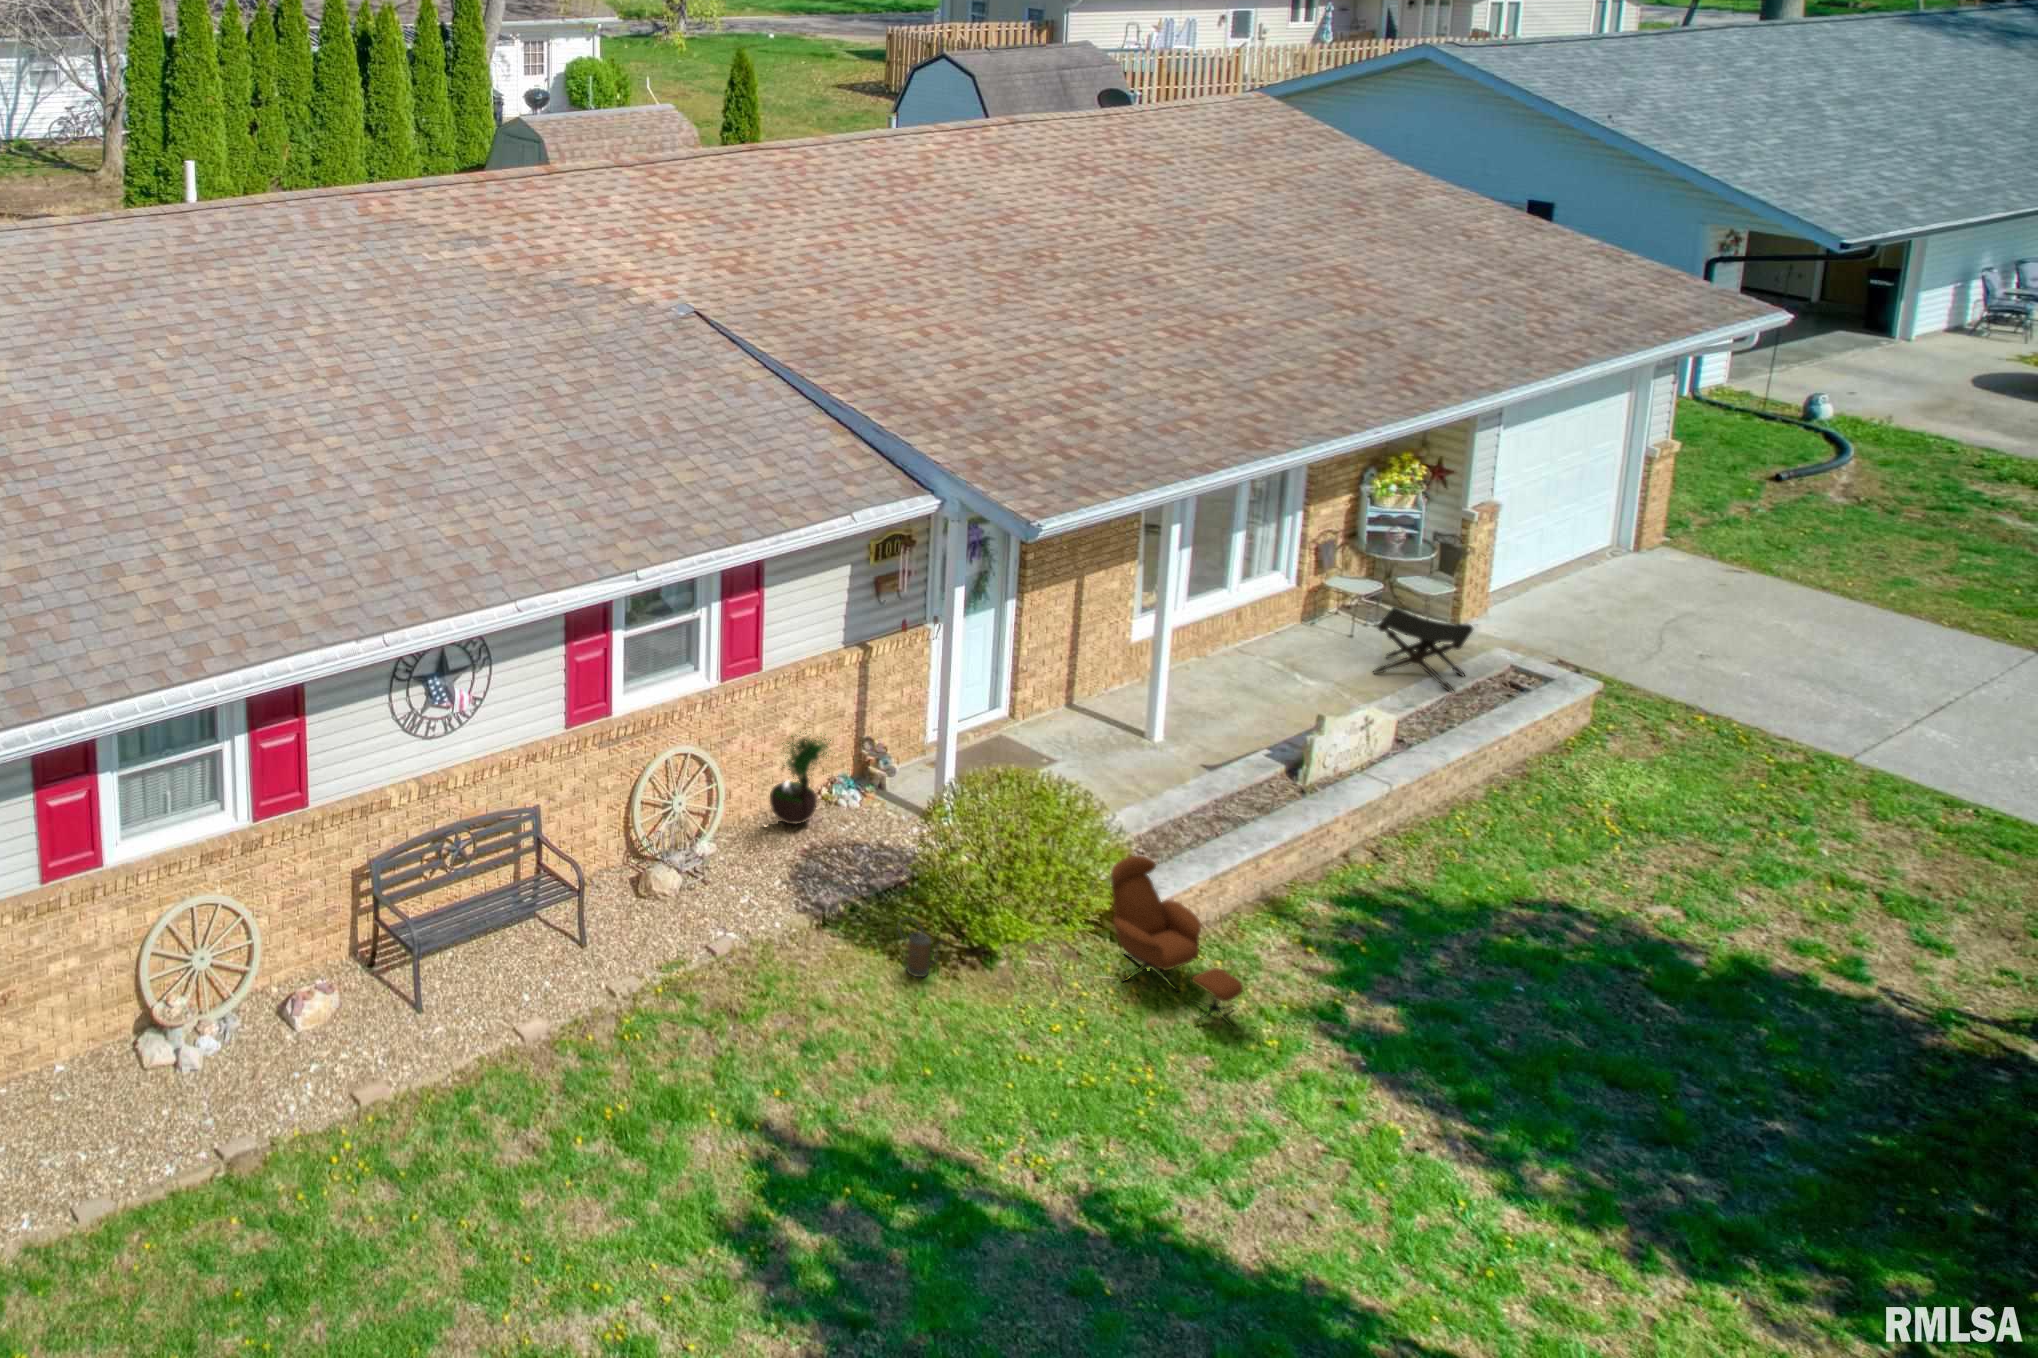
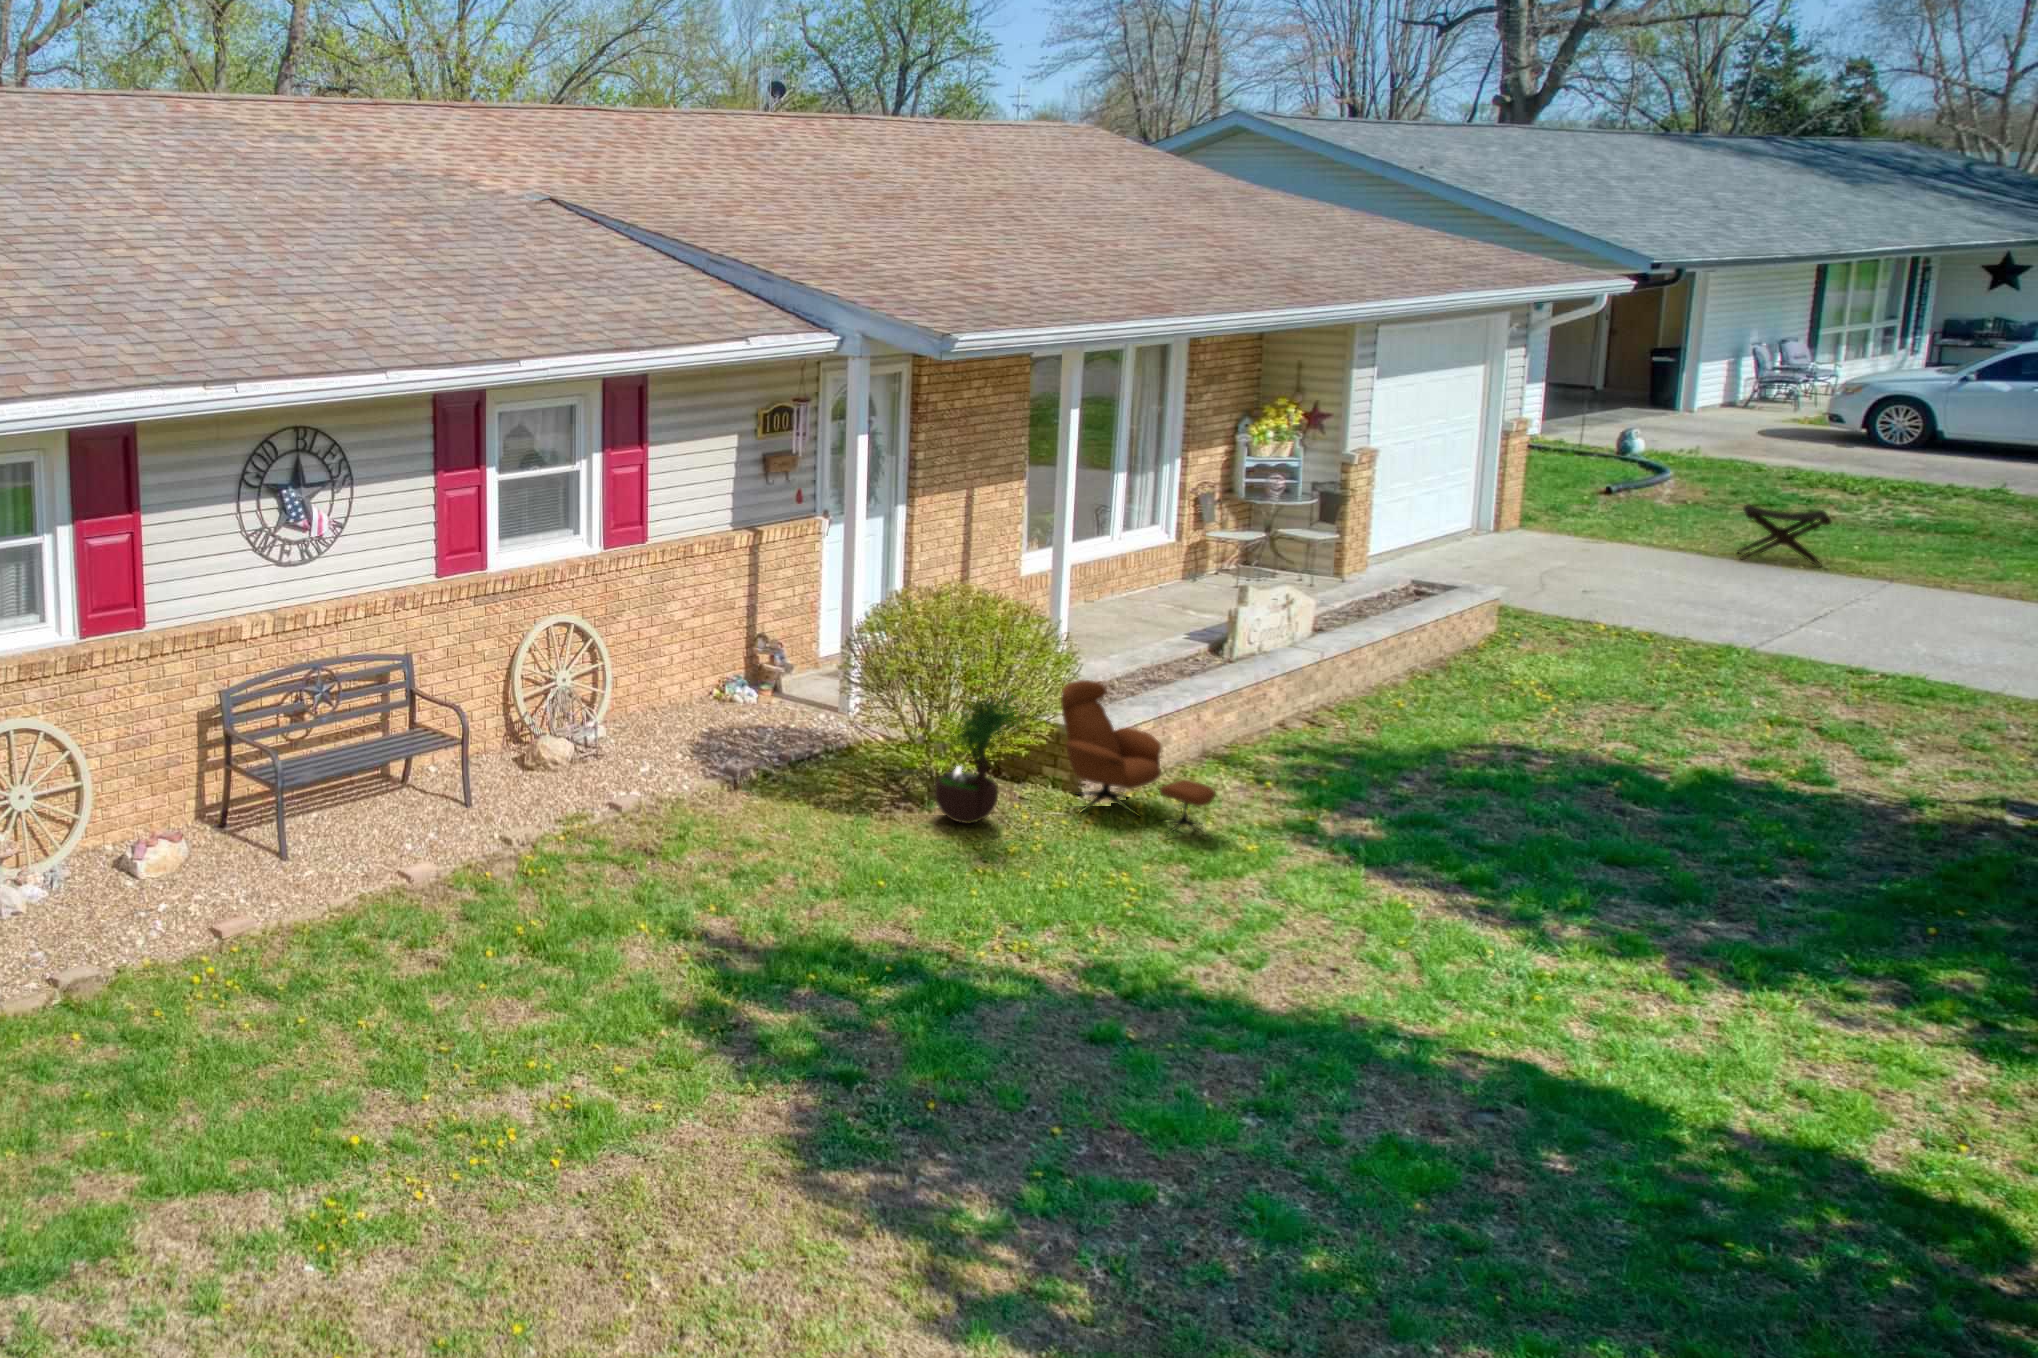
footstool: present [1374,607,1473,693] -> present [1738,505,1831,567]
potted tree: present [770,732,831,824] -> present [934,693,1026,823]
watering can: present [899,918,941,977] -> none [831,750,886,816]

